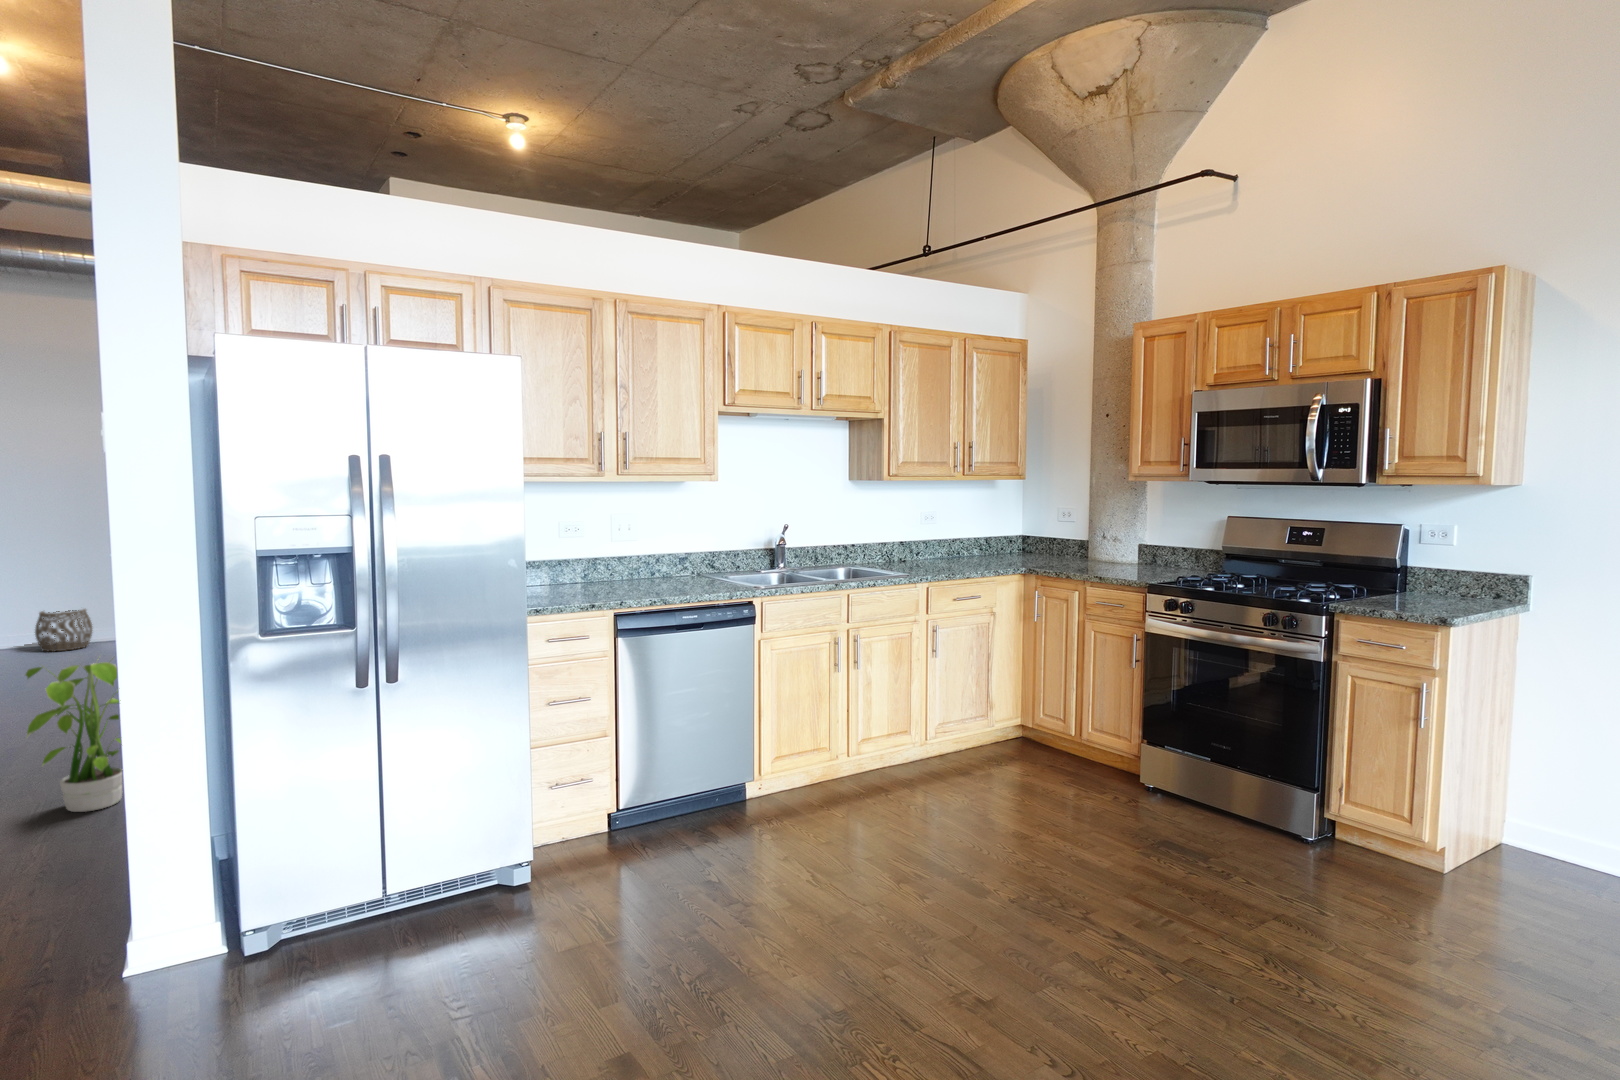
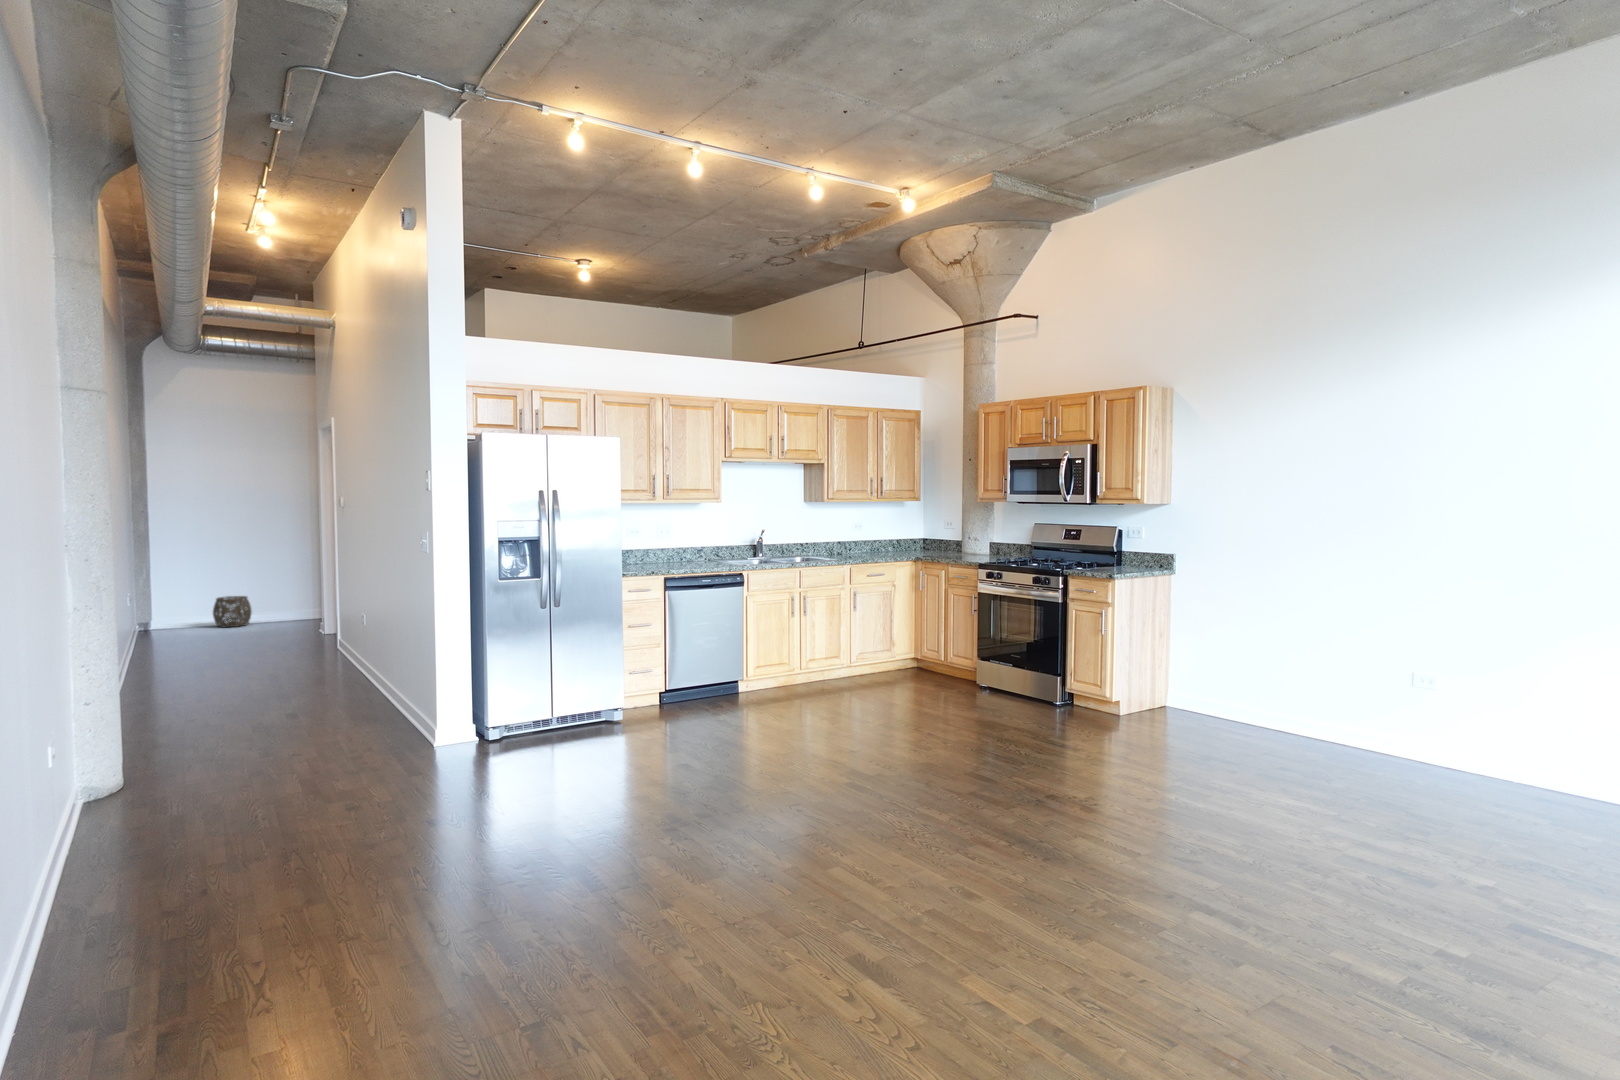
potted plant: present [25,658,123,812] -> none [315,607,378,698]

